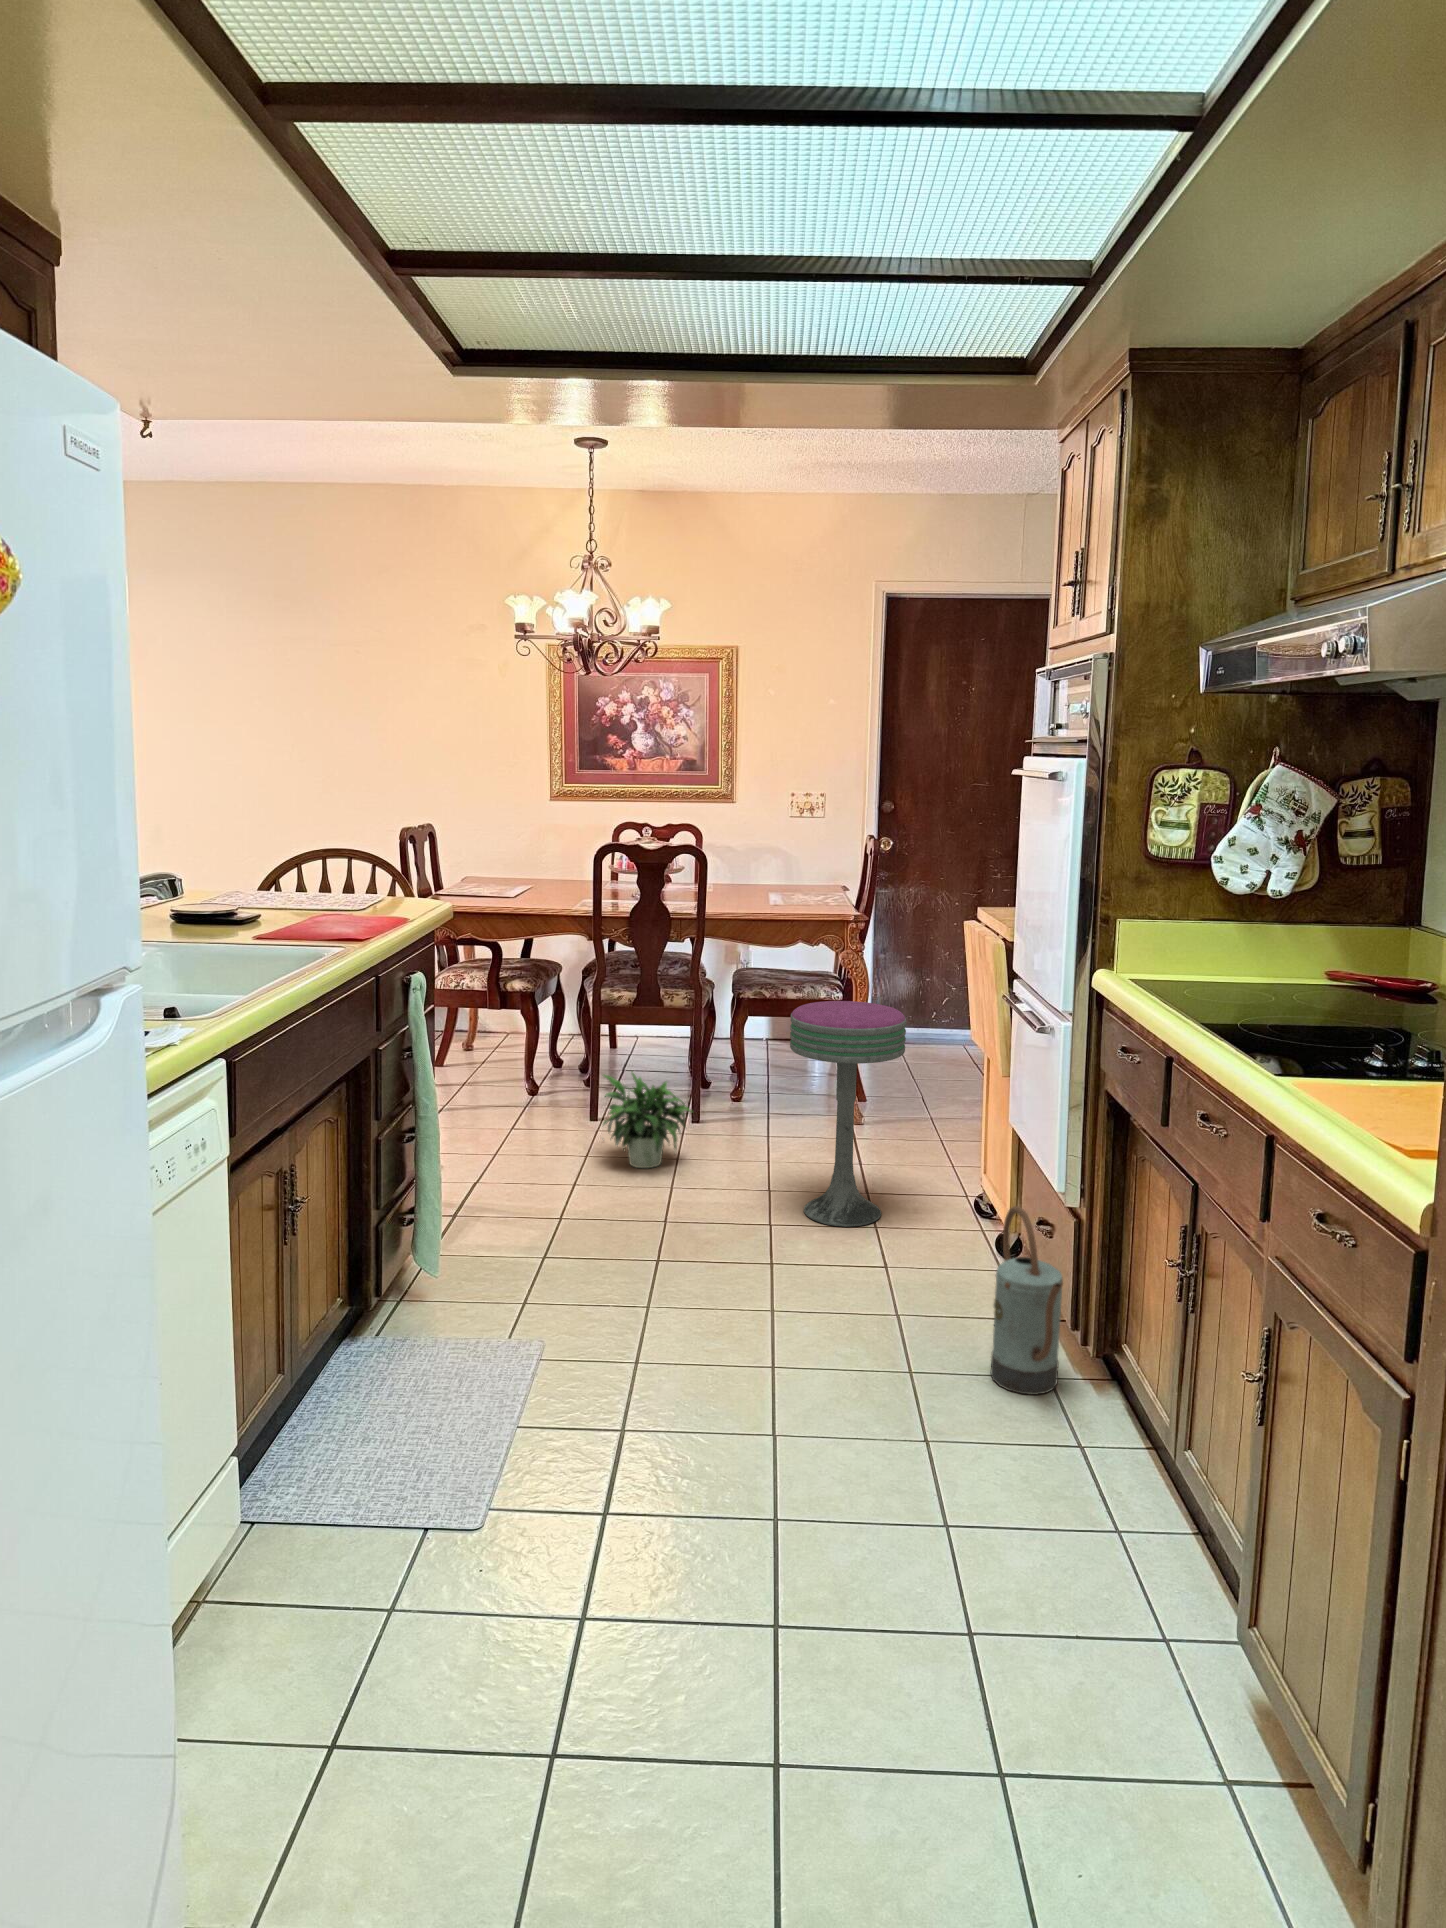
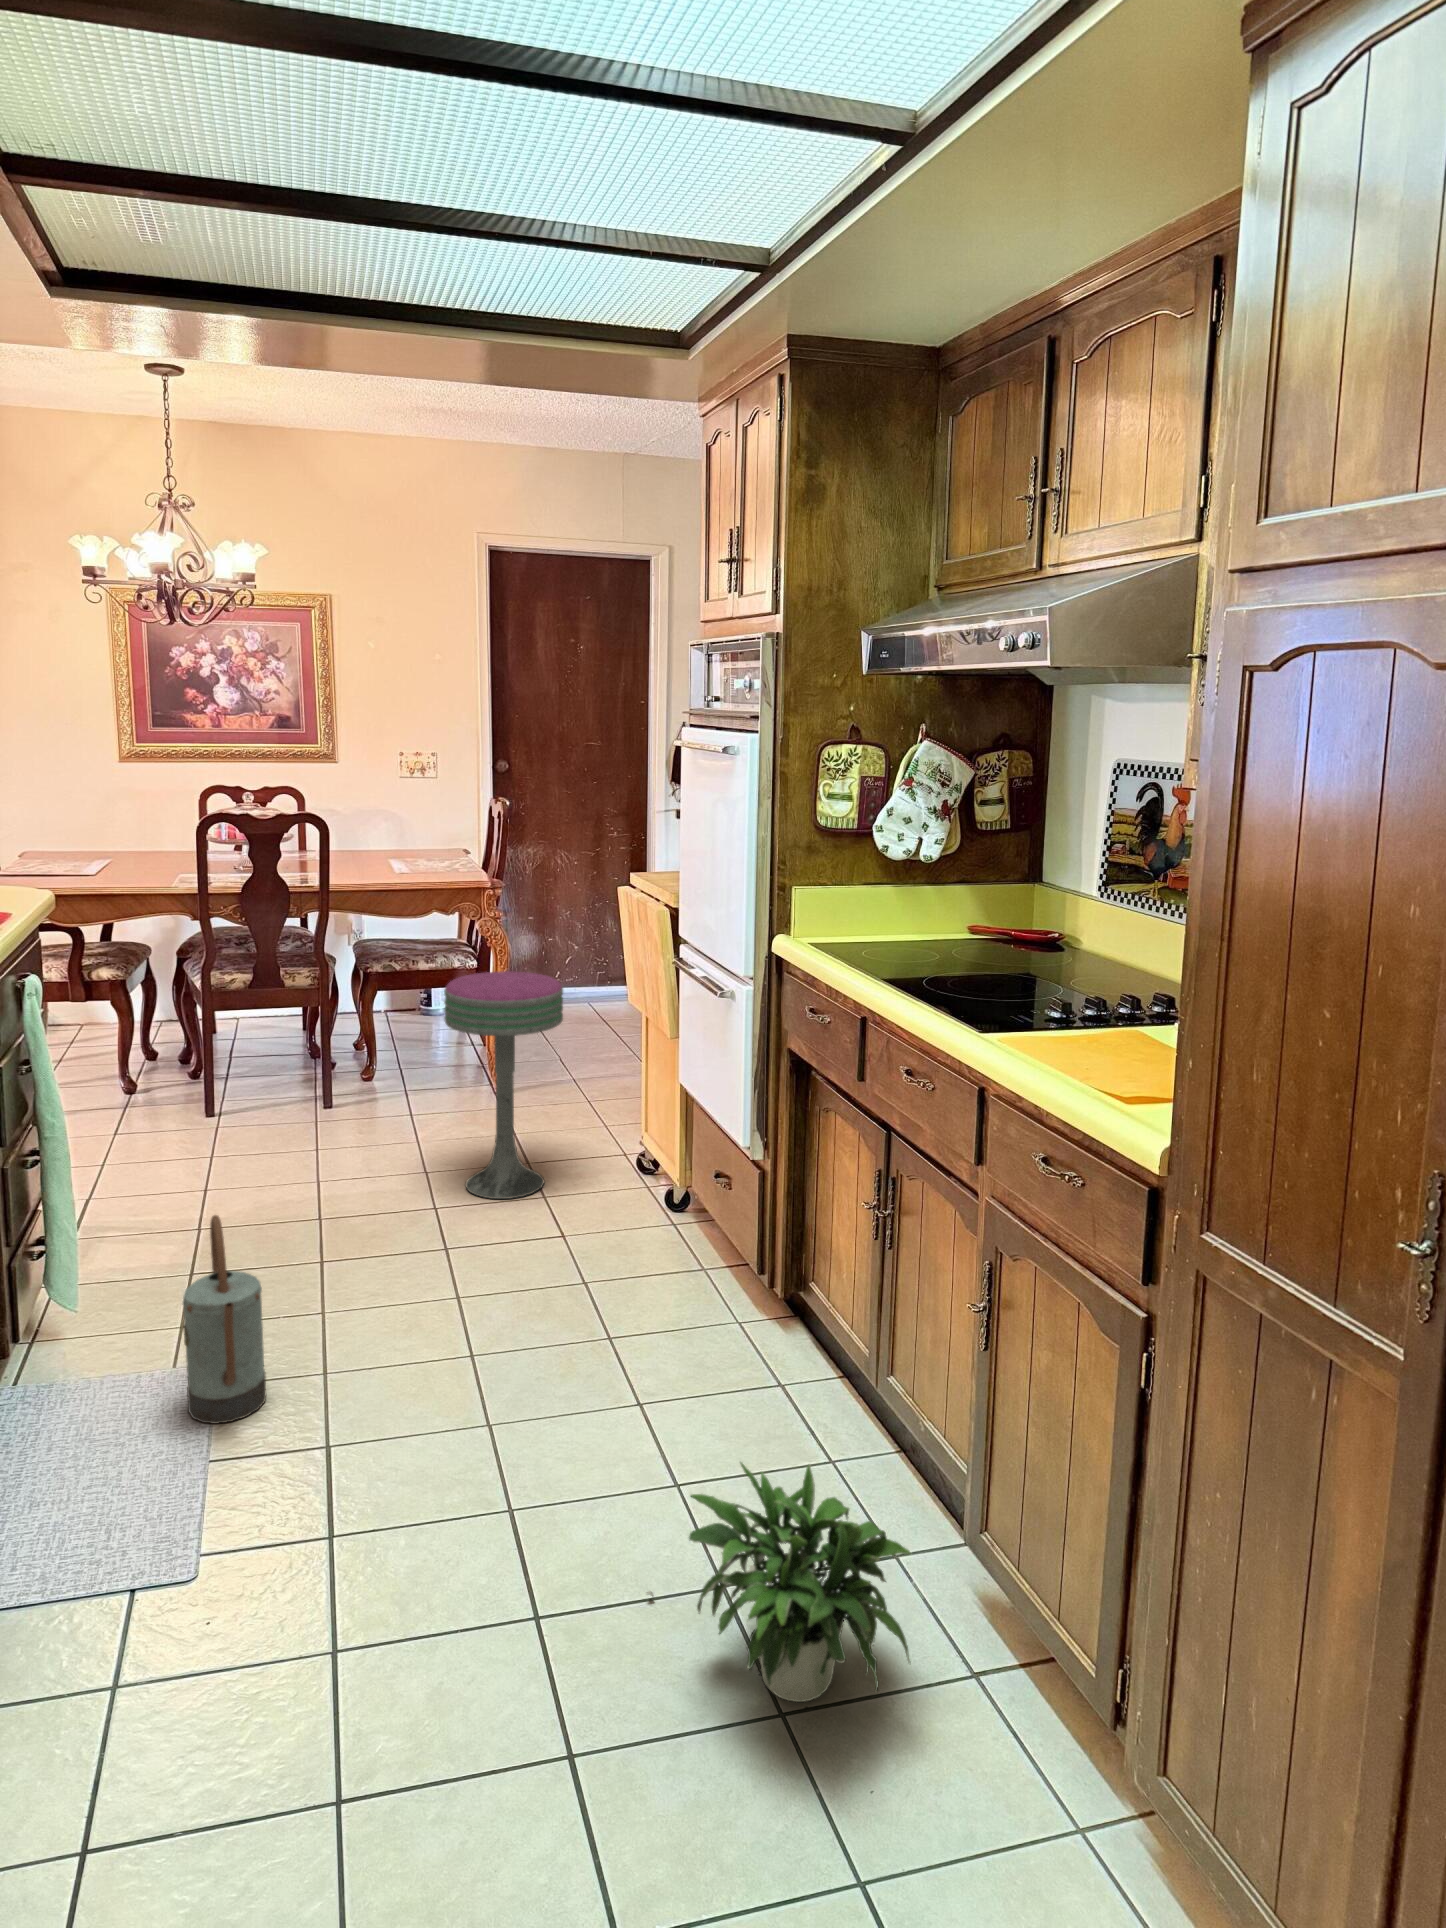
potted plant: present [603,1073,691,1168] -> present [647,1463,910,1702]
watering can: present [991,1206,1063,1395] -> present [183,1215,266,1424]

